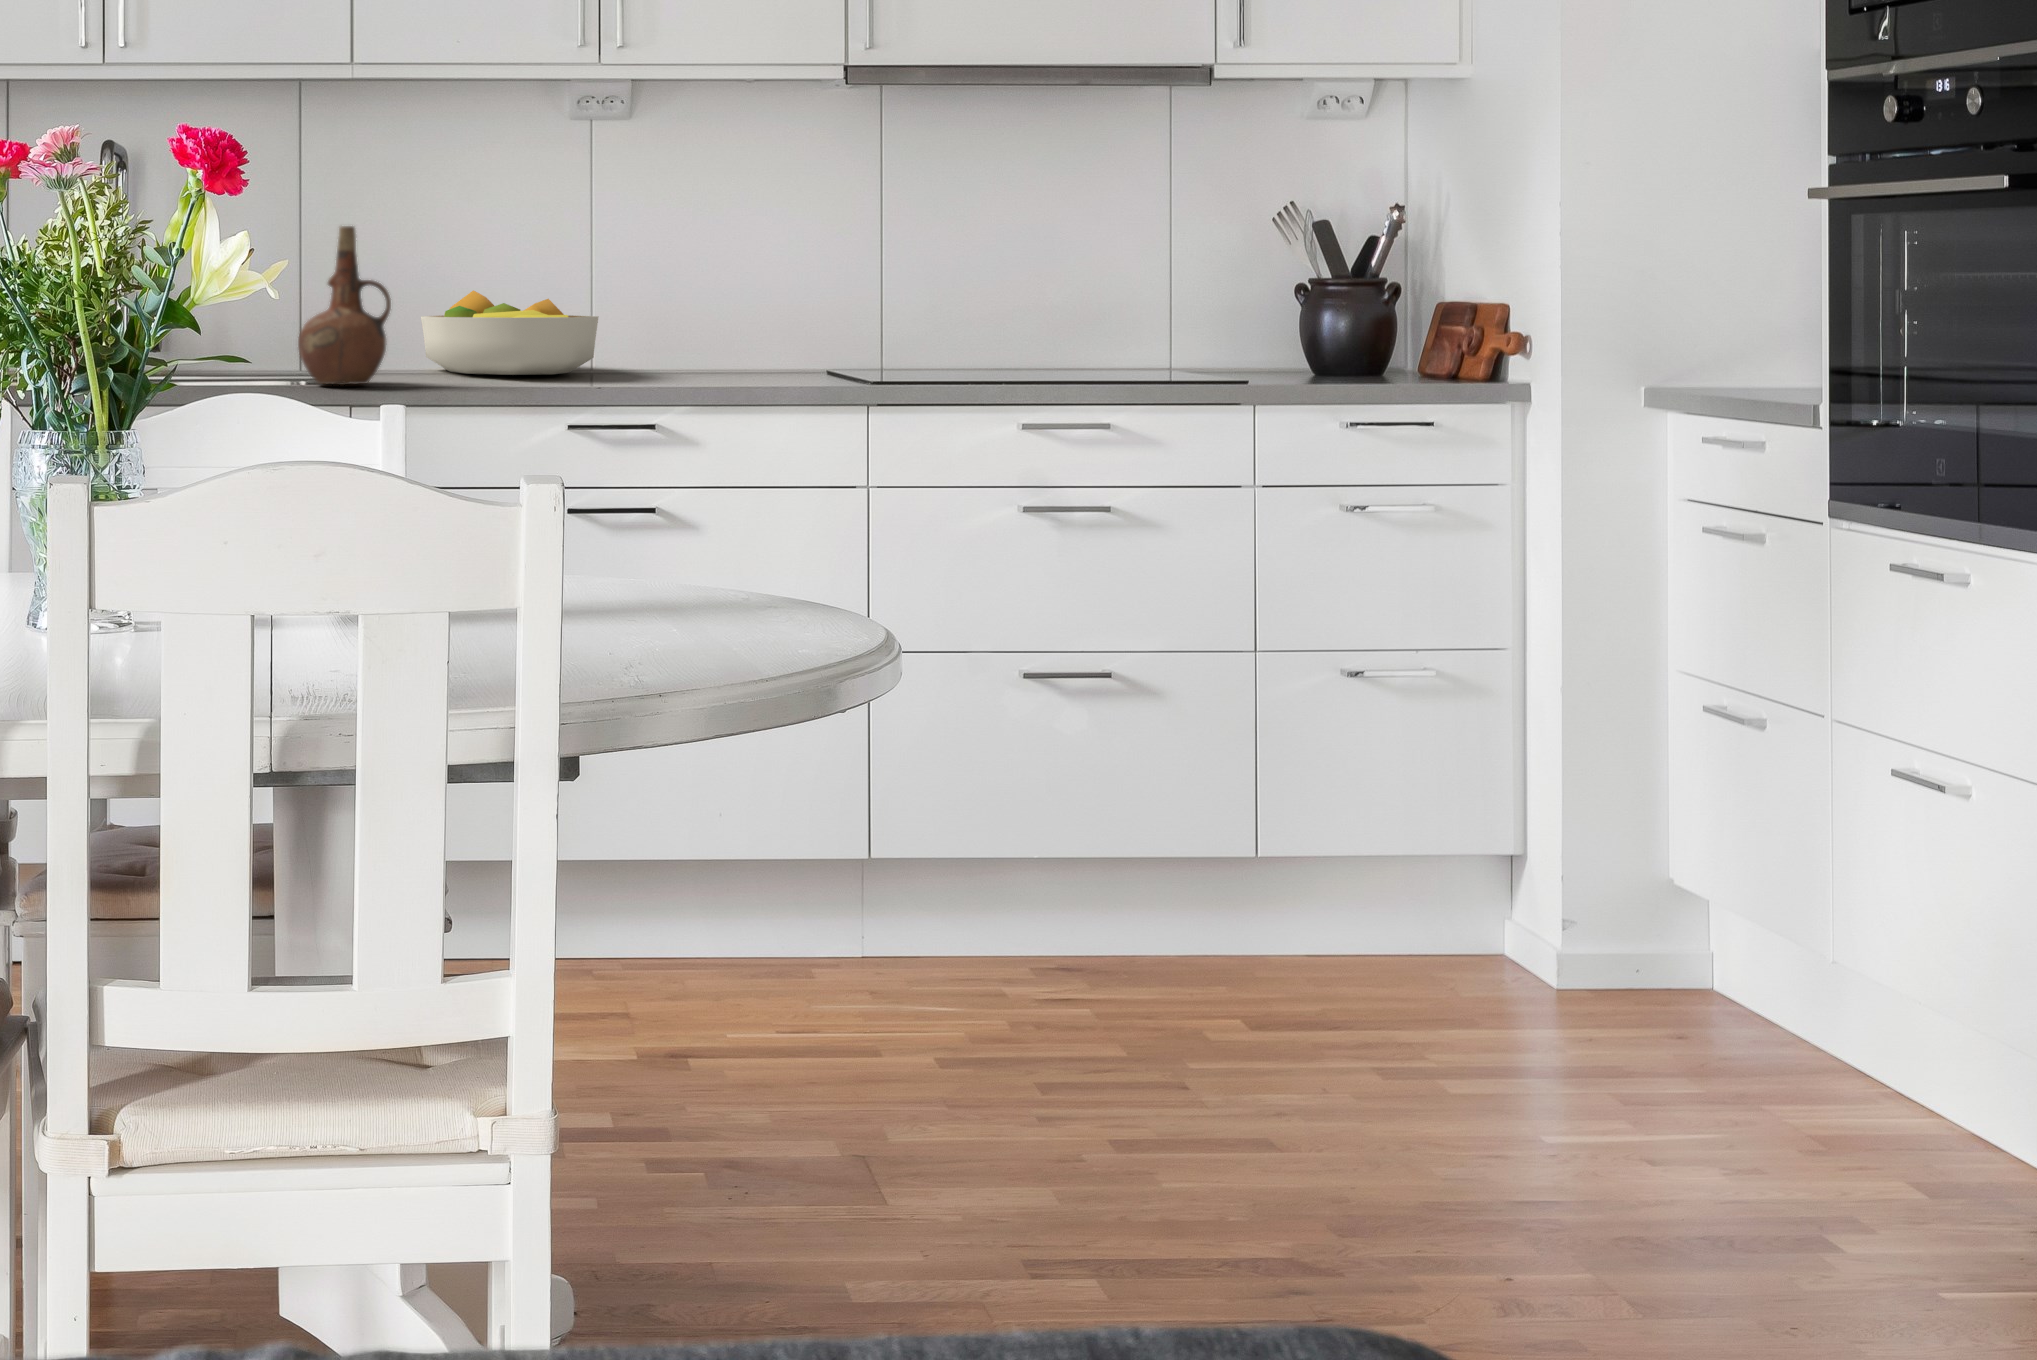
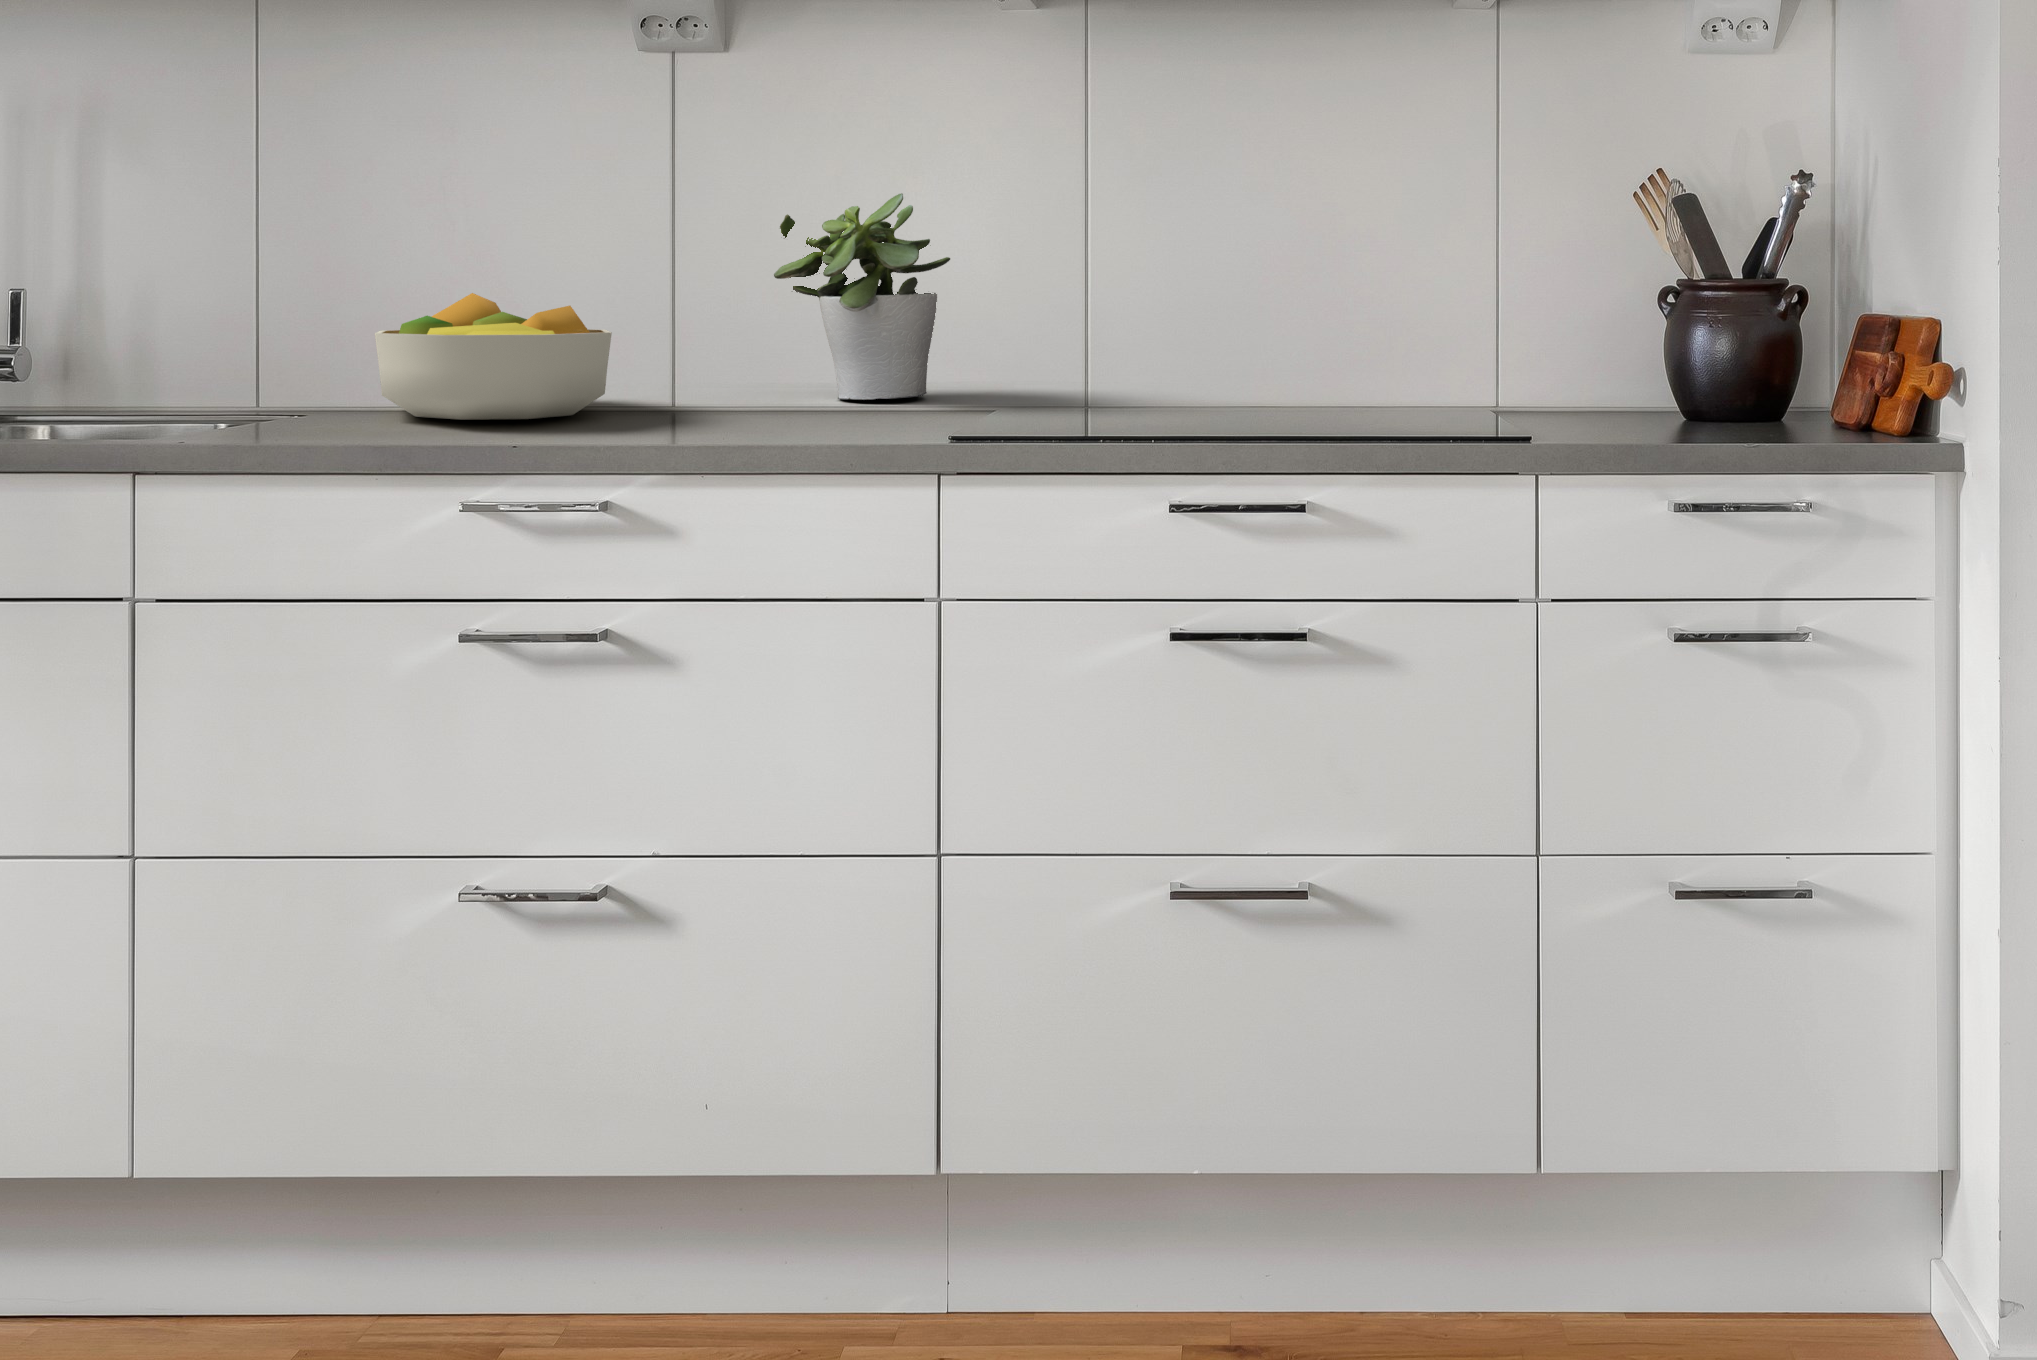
potted plant: none [656,220,787,364] -> present [774,193,950,400]
ceramic pitcher: present [298,226,391,385] -> none [79,195,239,437]

